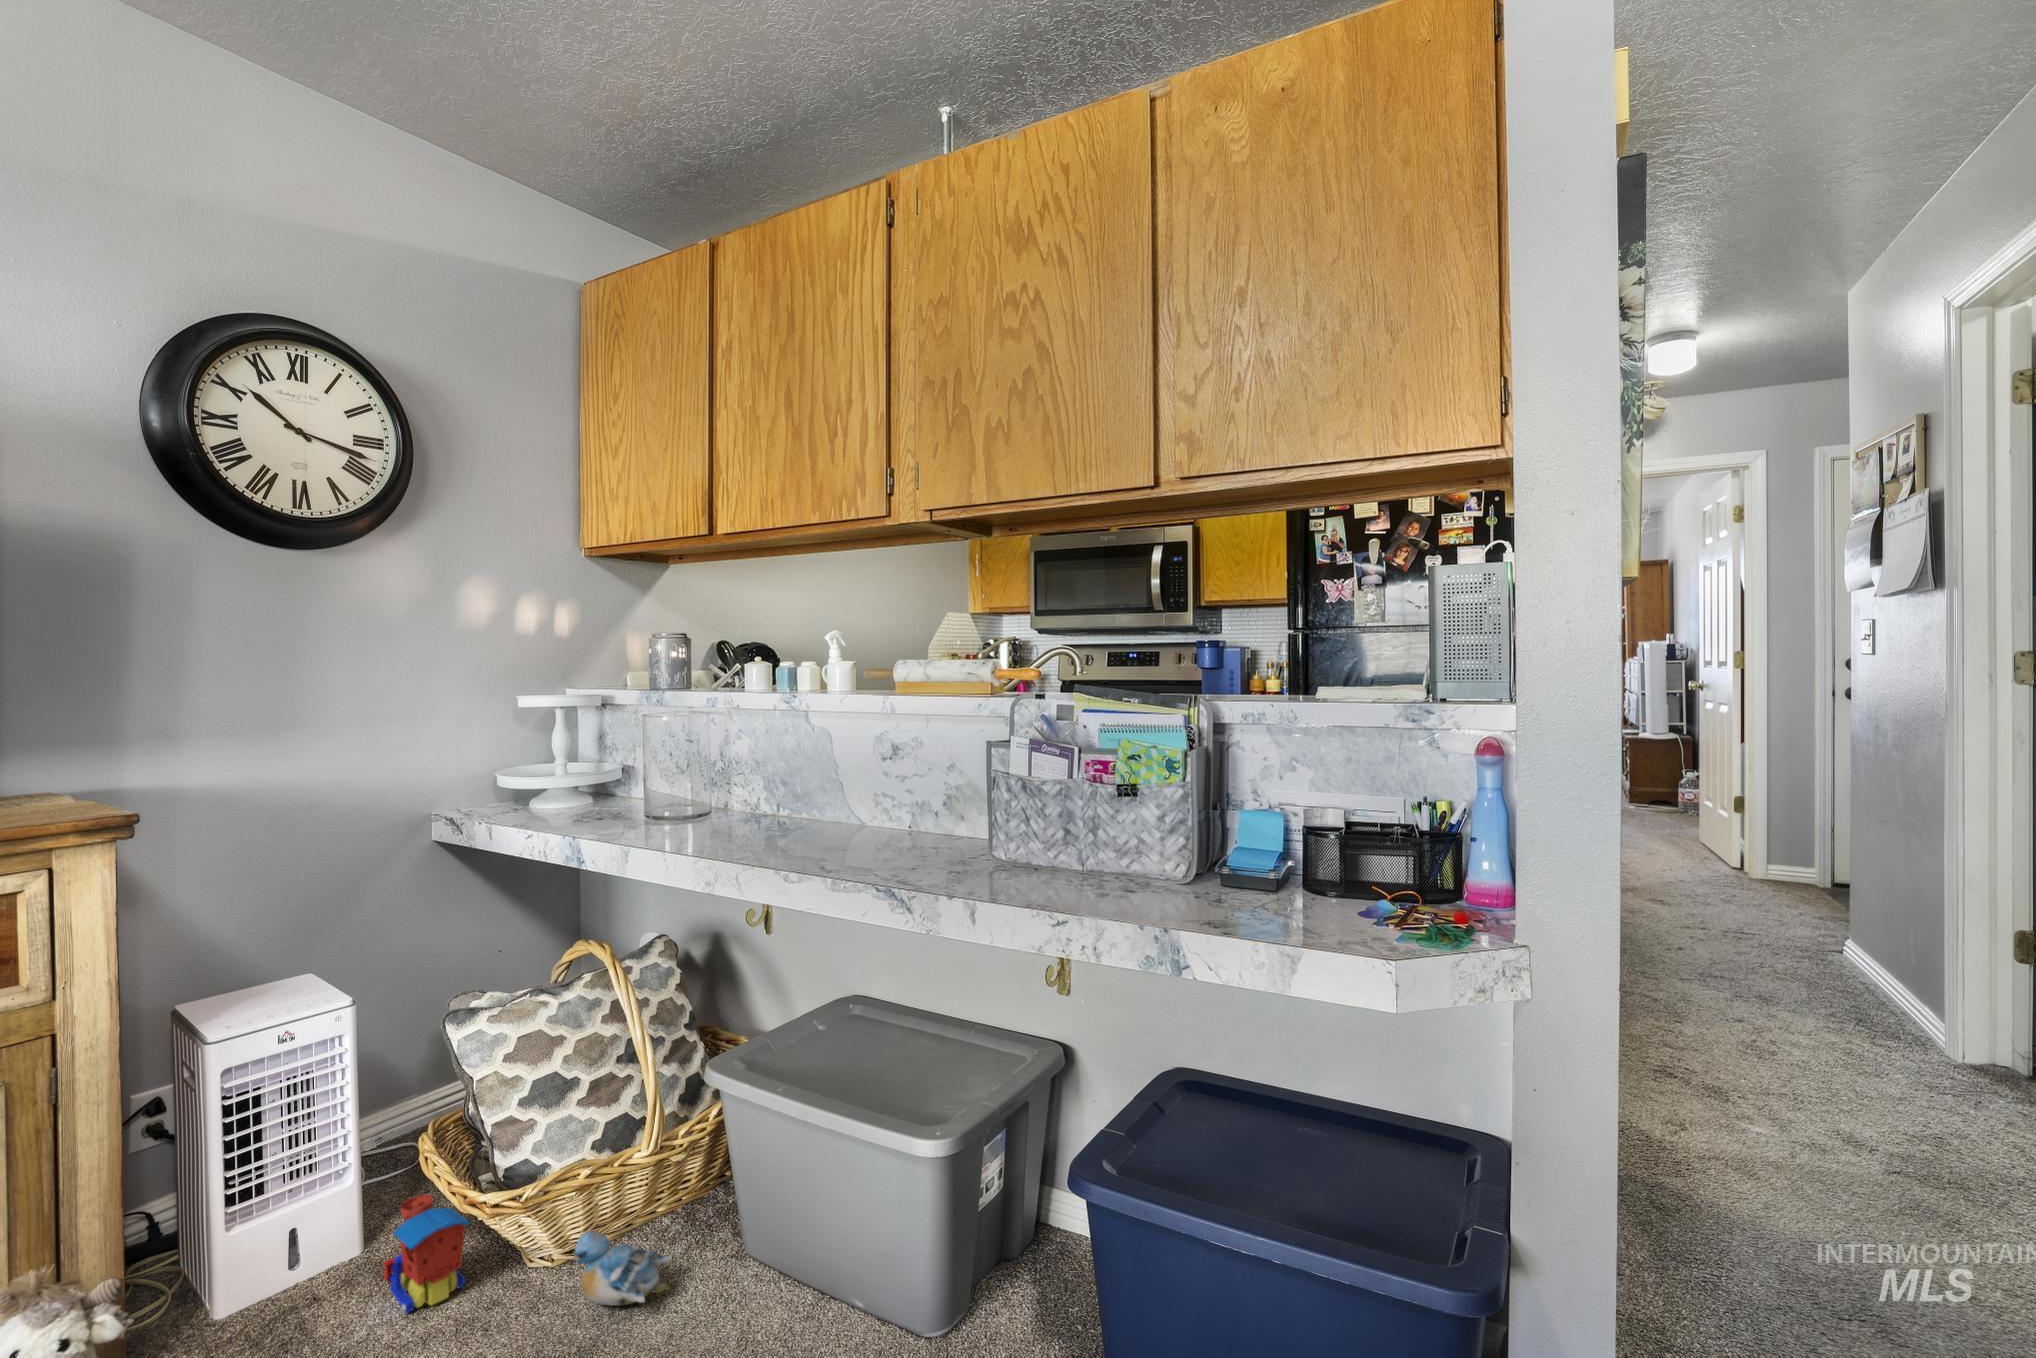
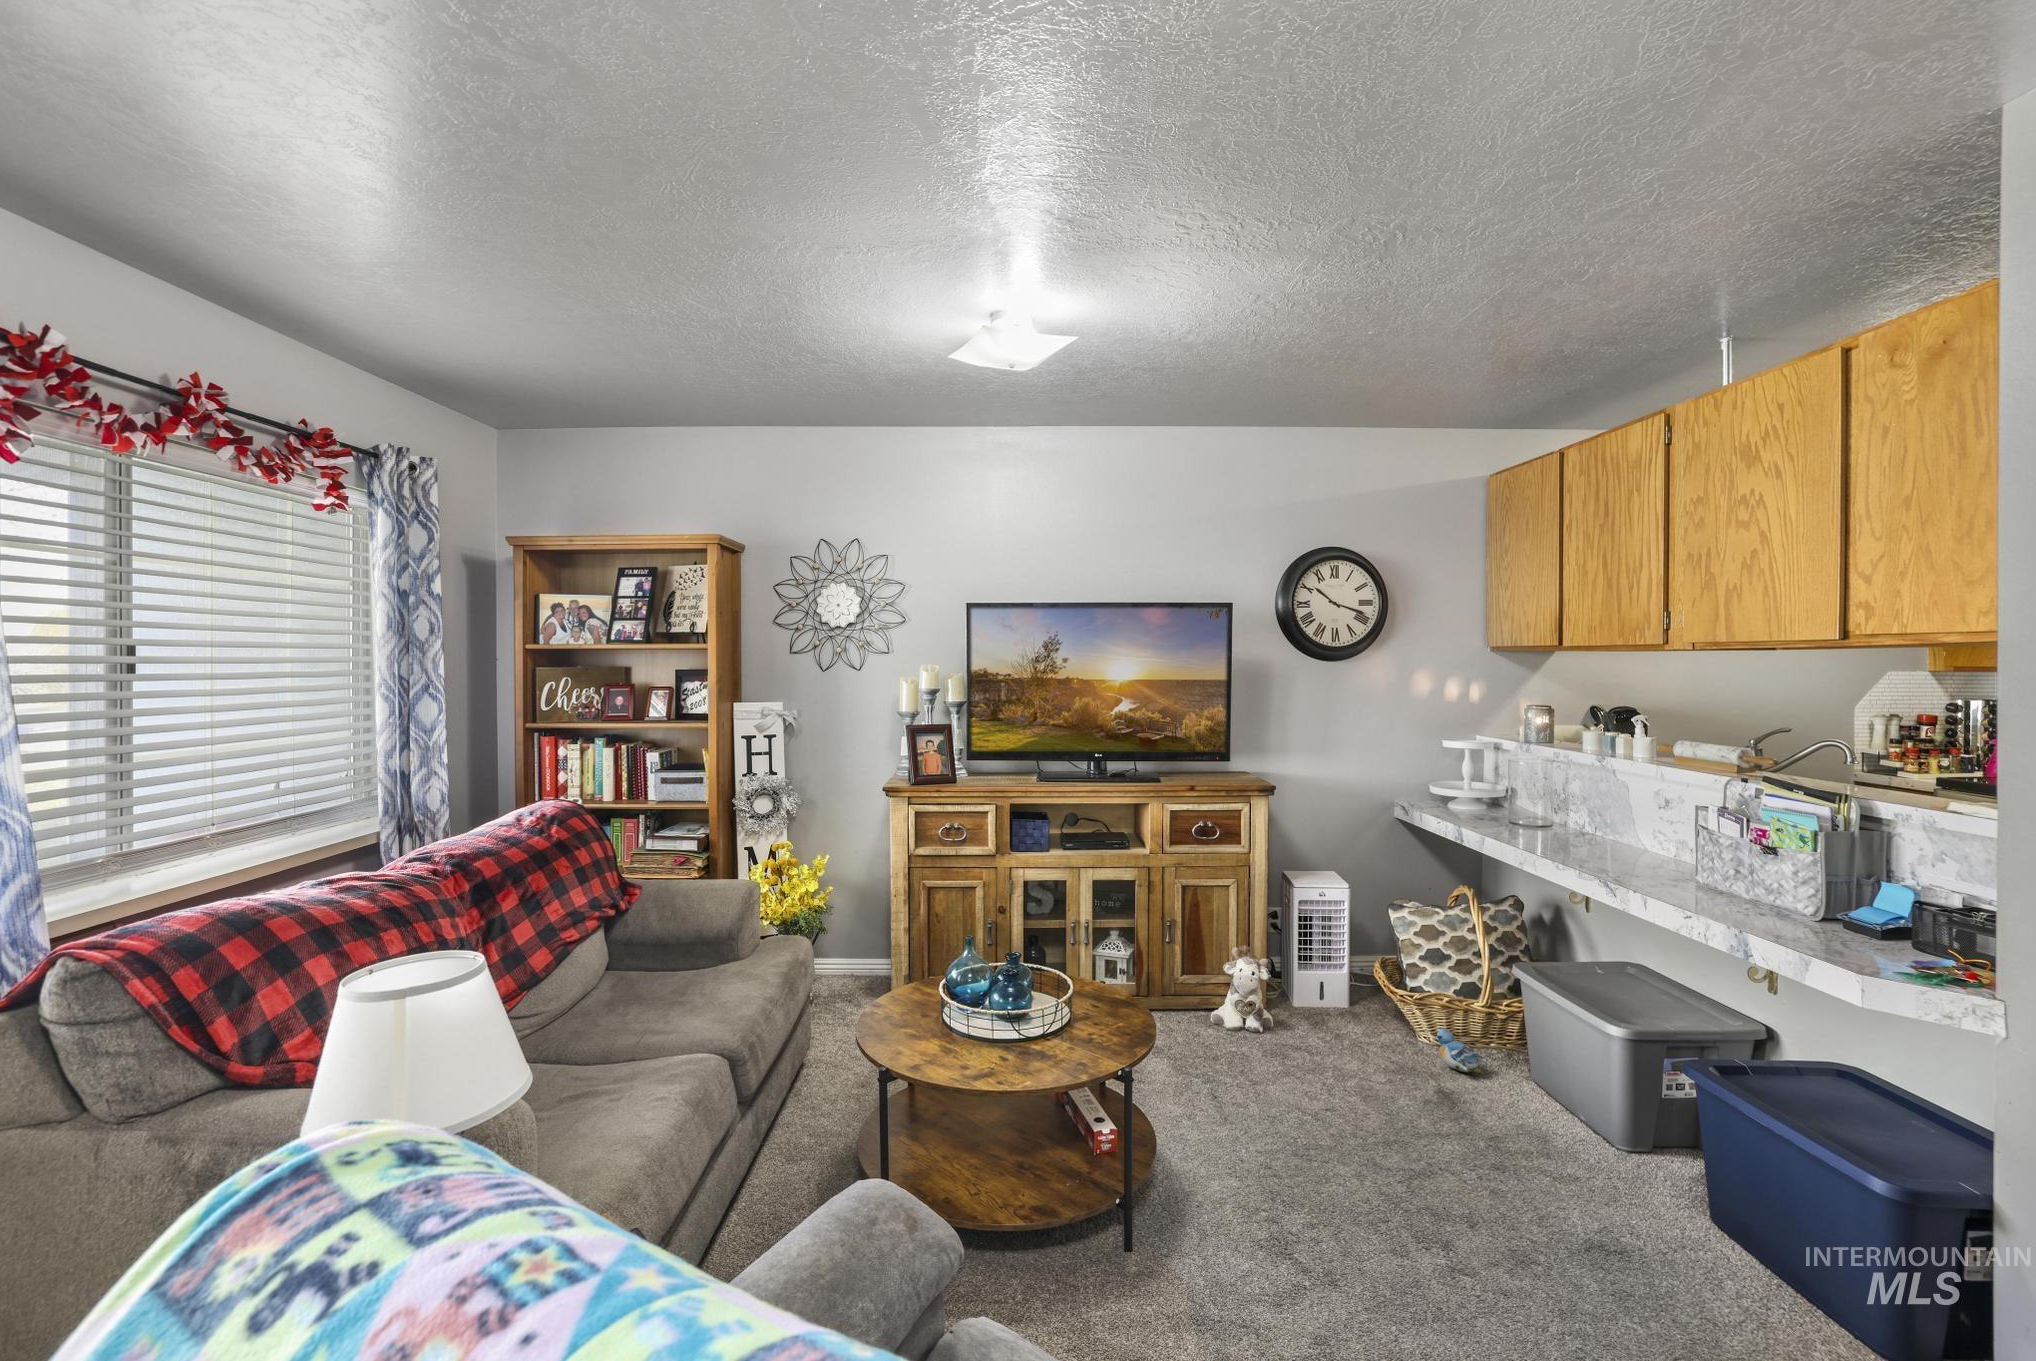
toy train: present [384,1195,469,1313] -> none [1357,986,1393,1036]

